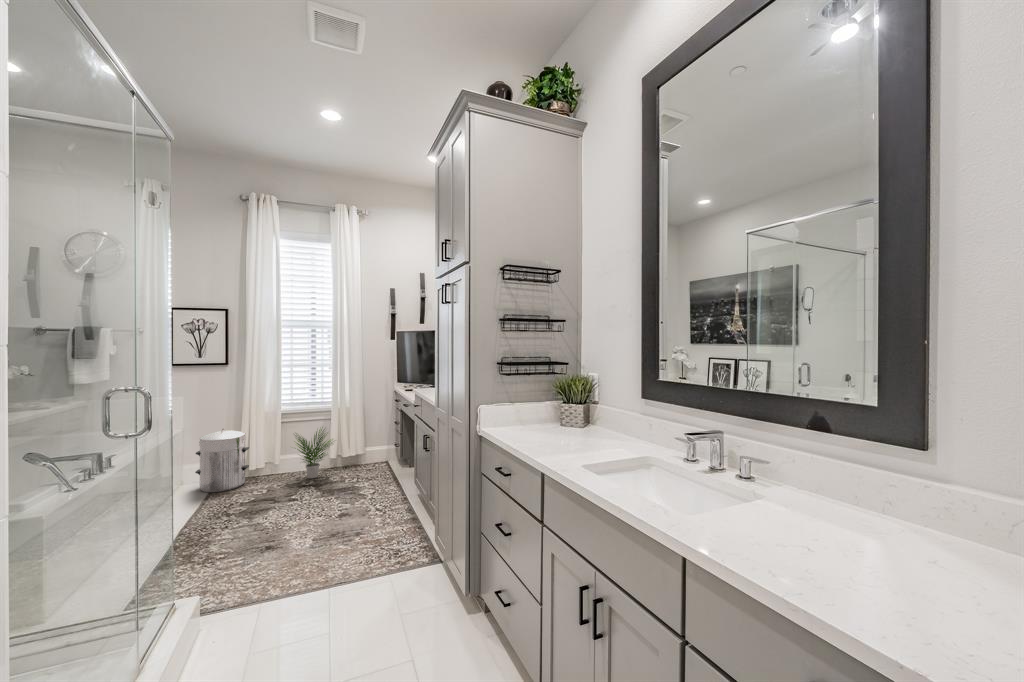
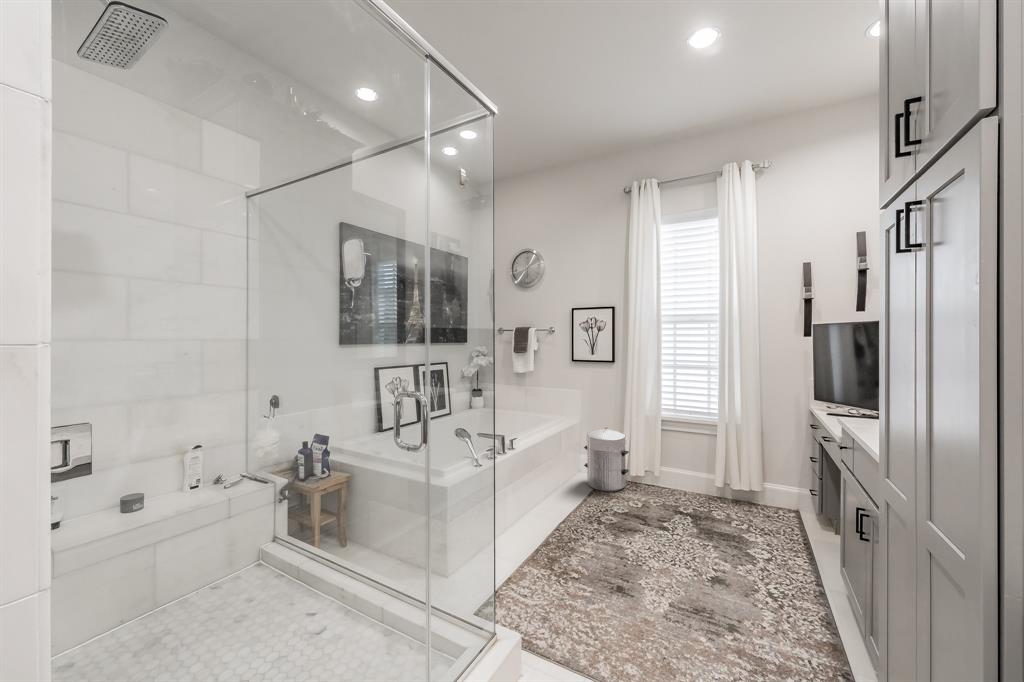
potted plant: present [295,427,332,478] -> none [664,443,724,505]

